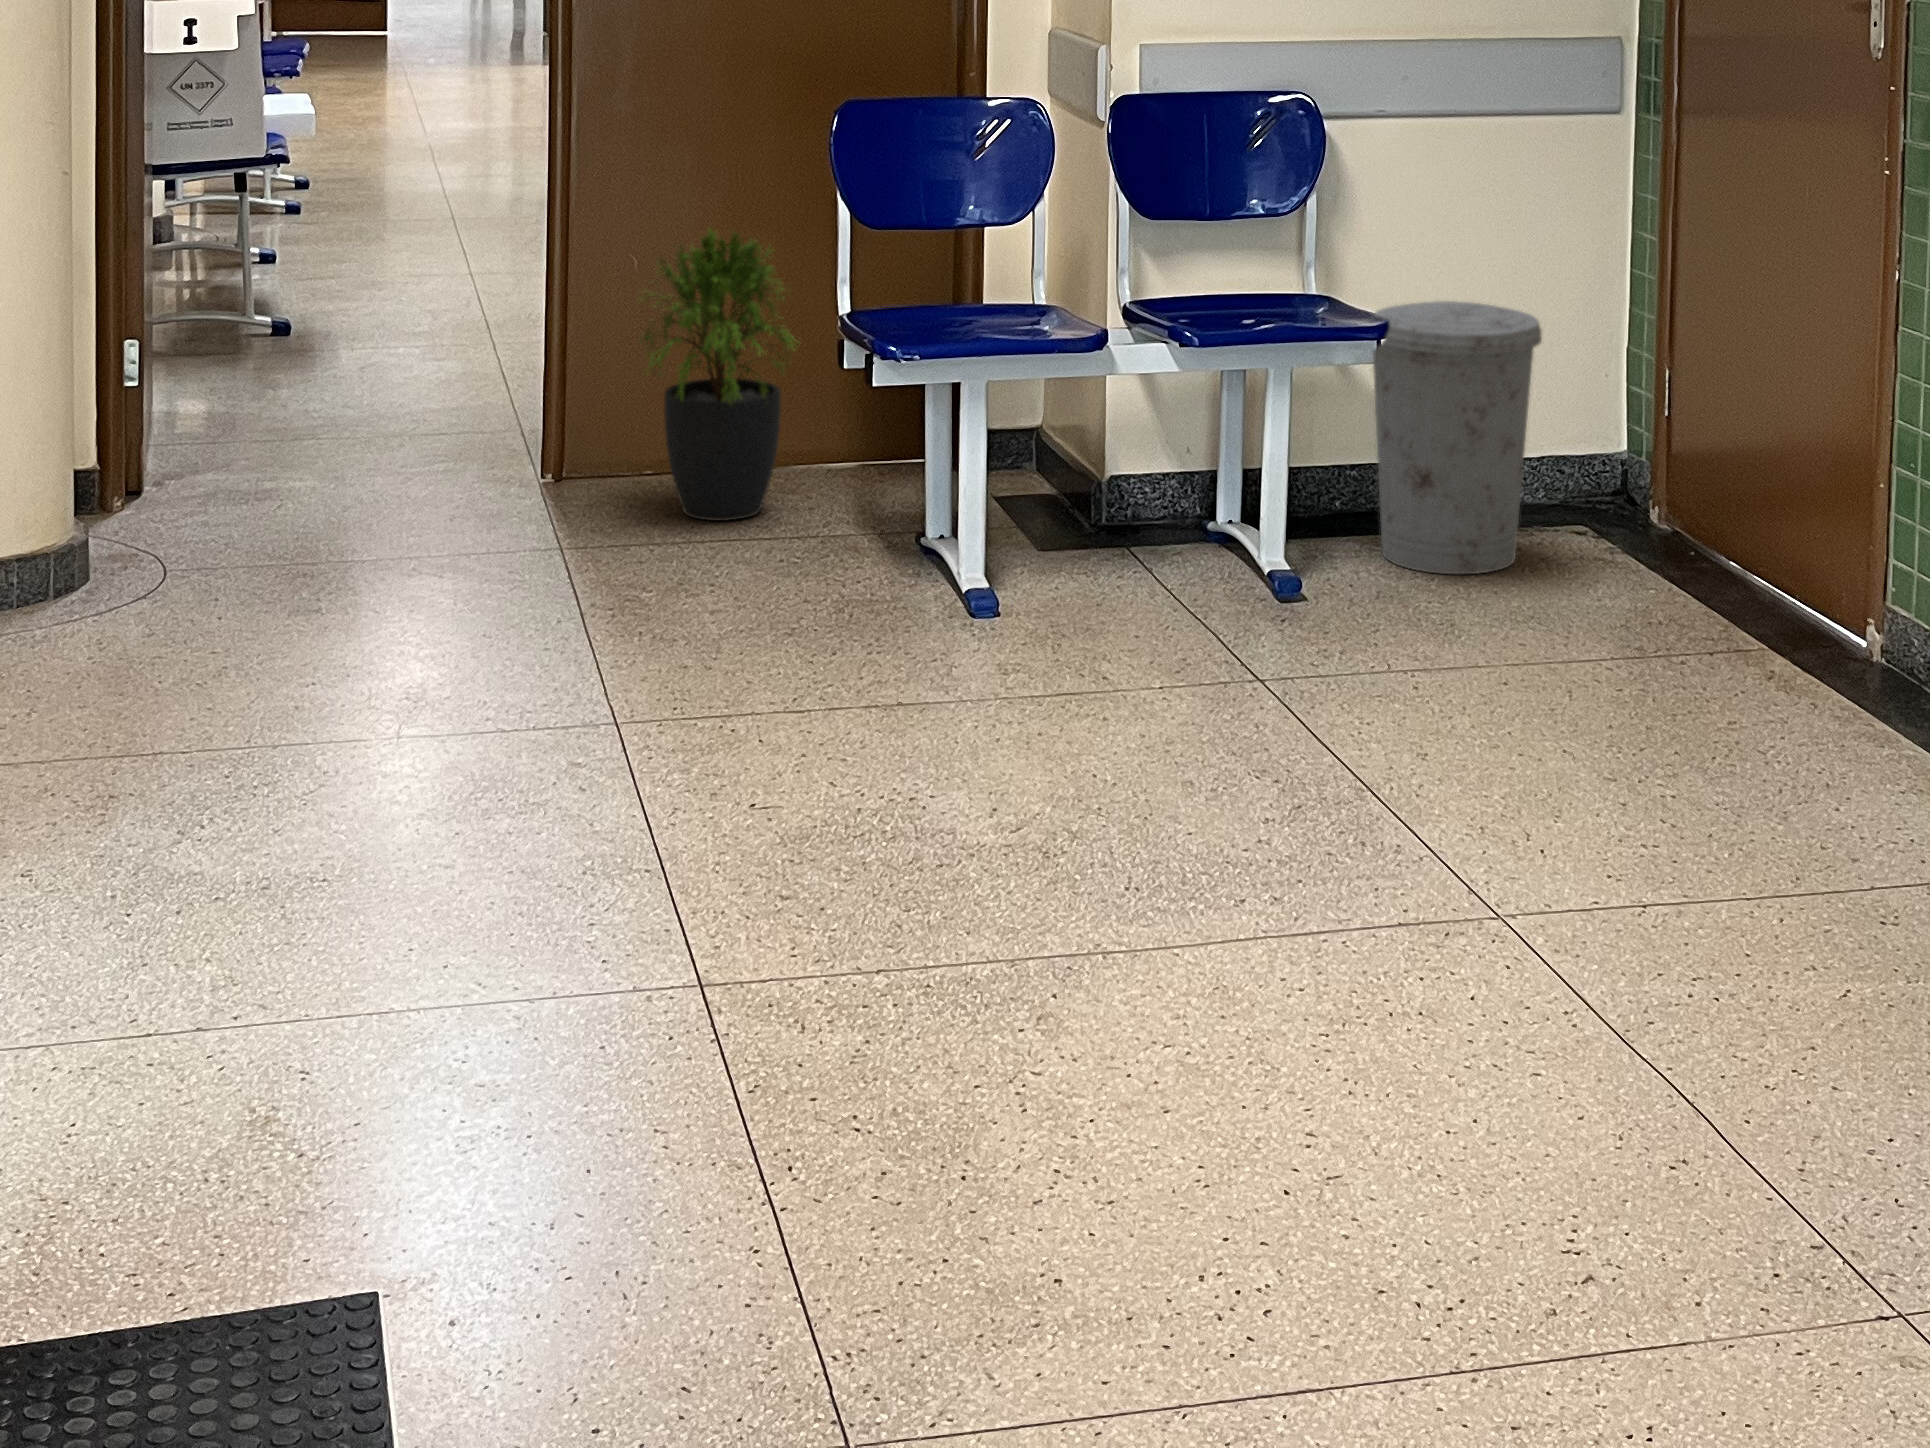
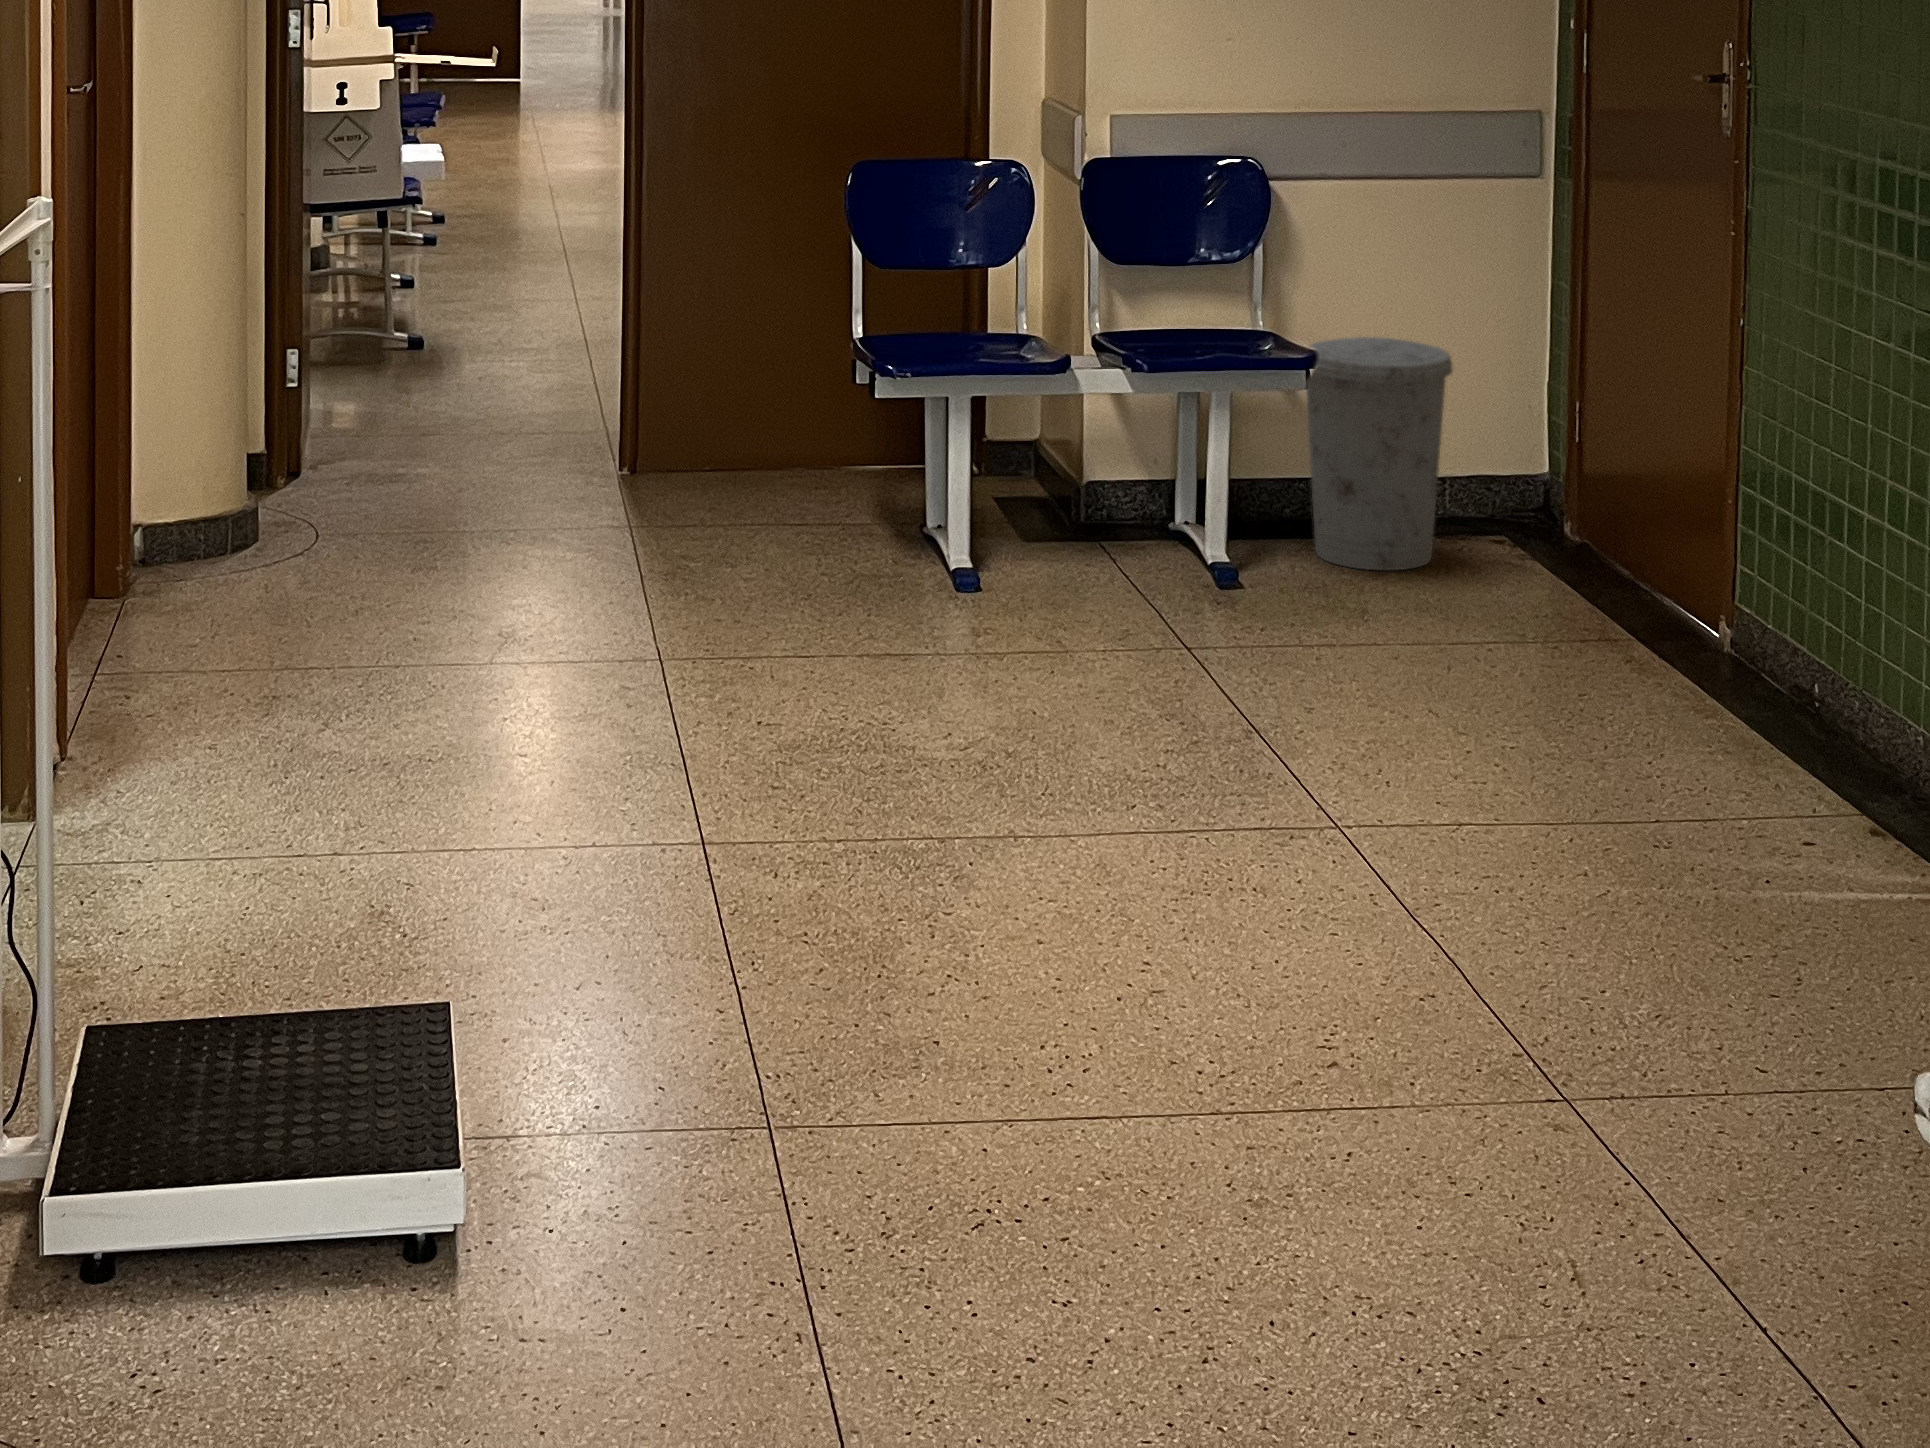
potted plant: present [639,229,799,521] -> none [685,263,828,507]

